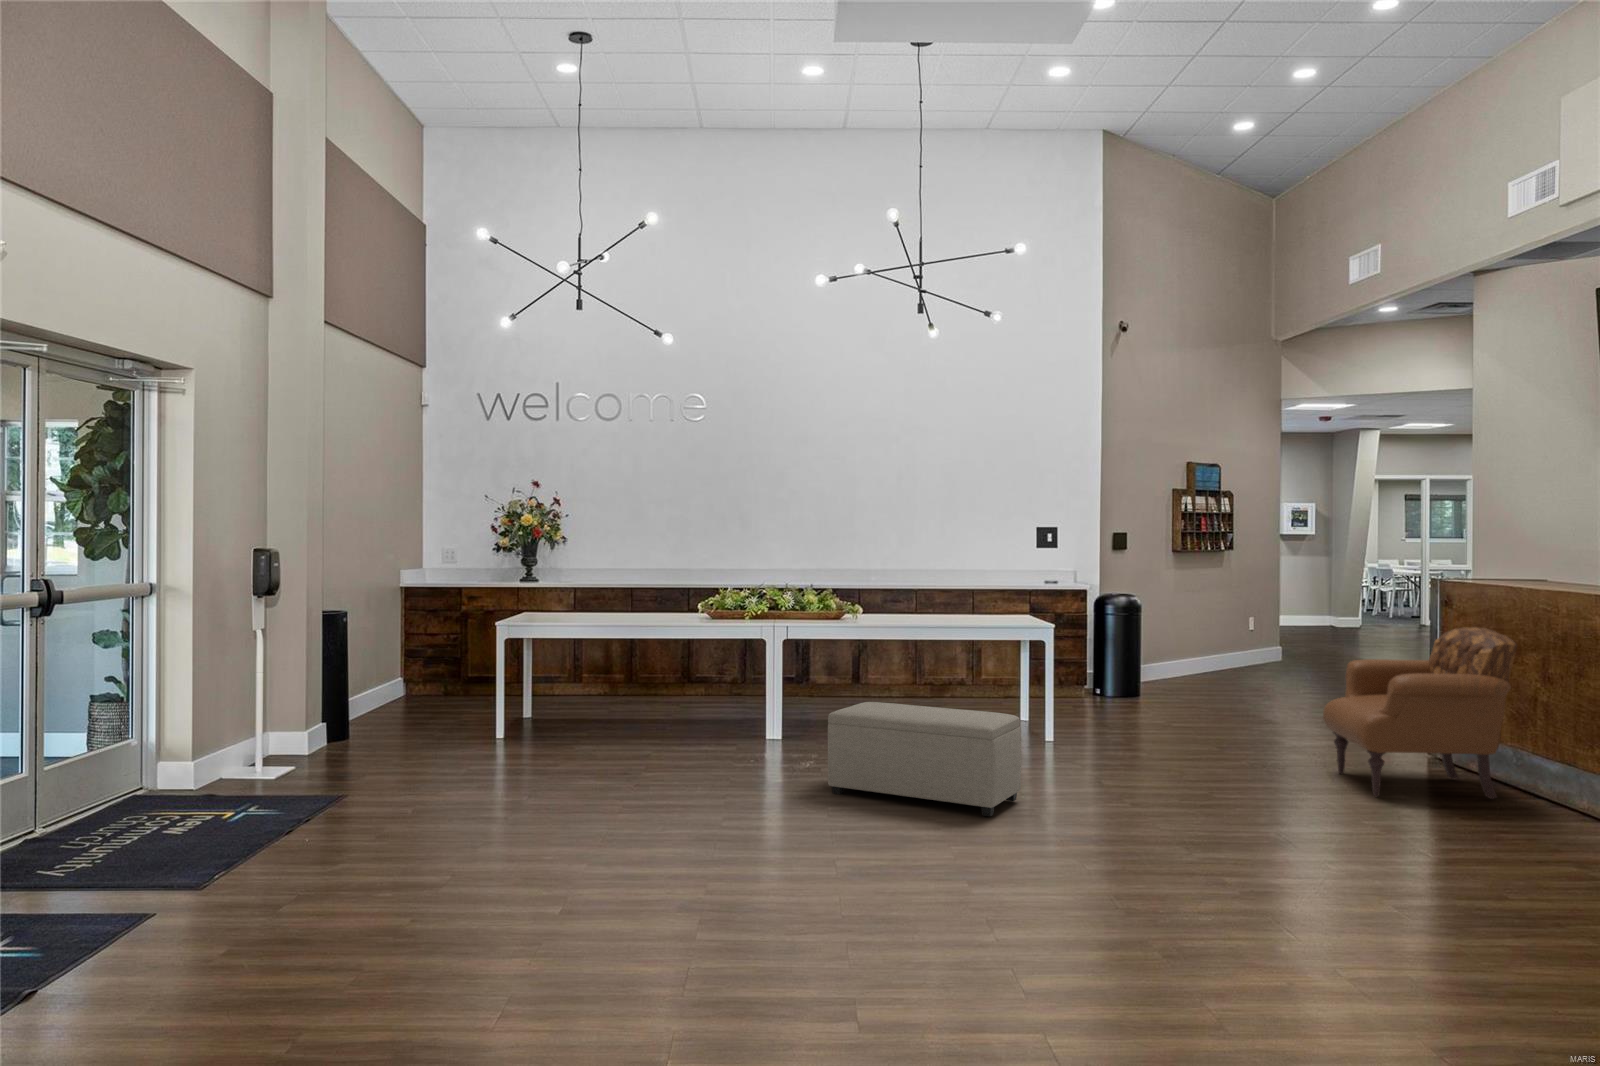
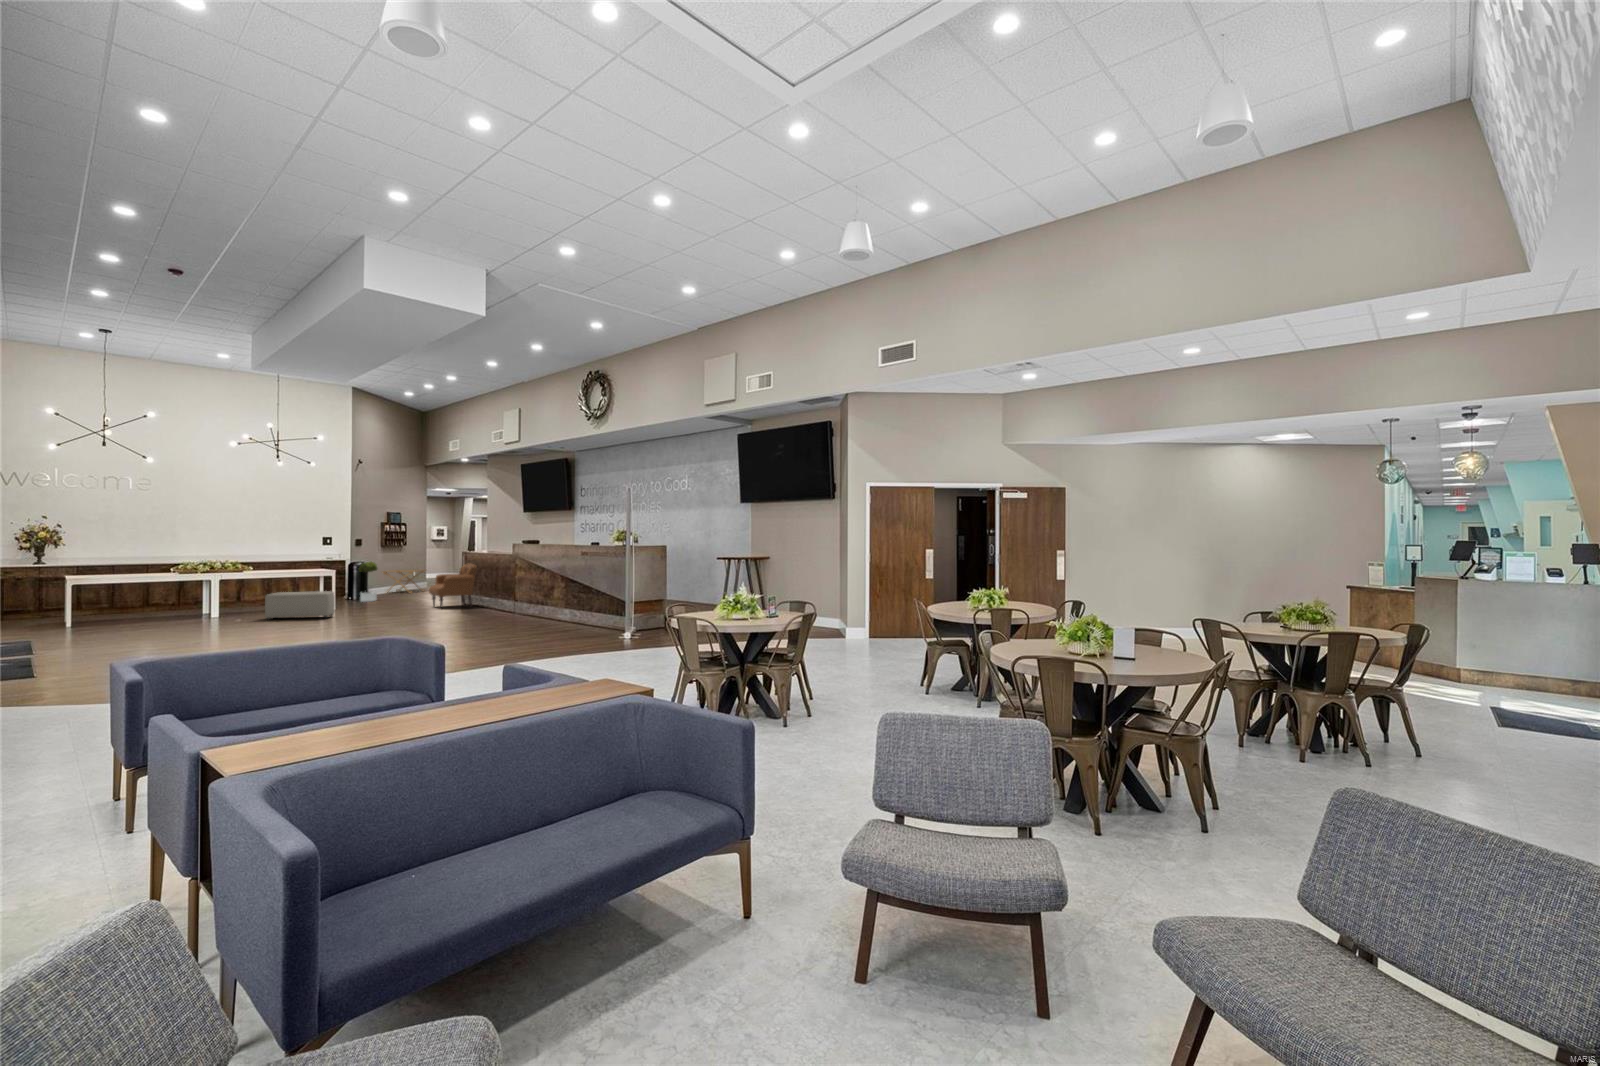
potted tree: none [1114,595,1164,710] -> present [359,562,378,602]
side table: none [1174,610,1288,679] -> present [383,570,425,593]

